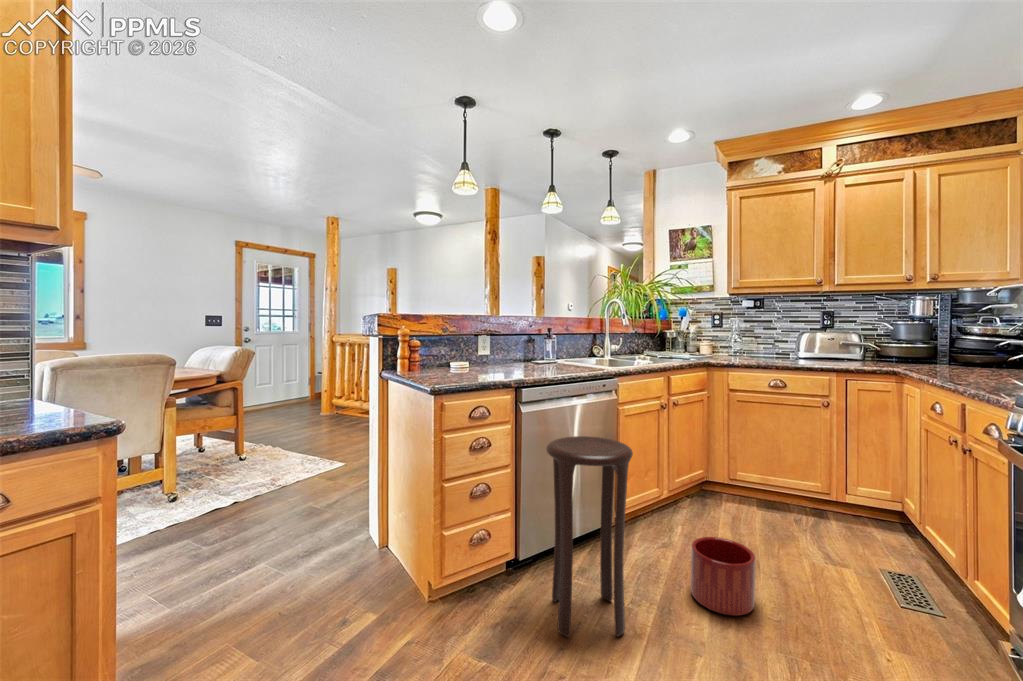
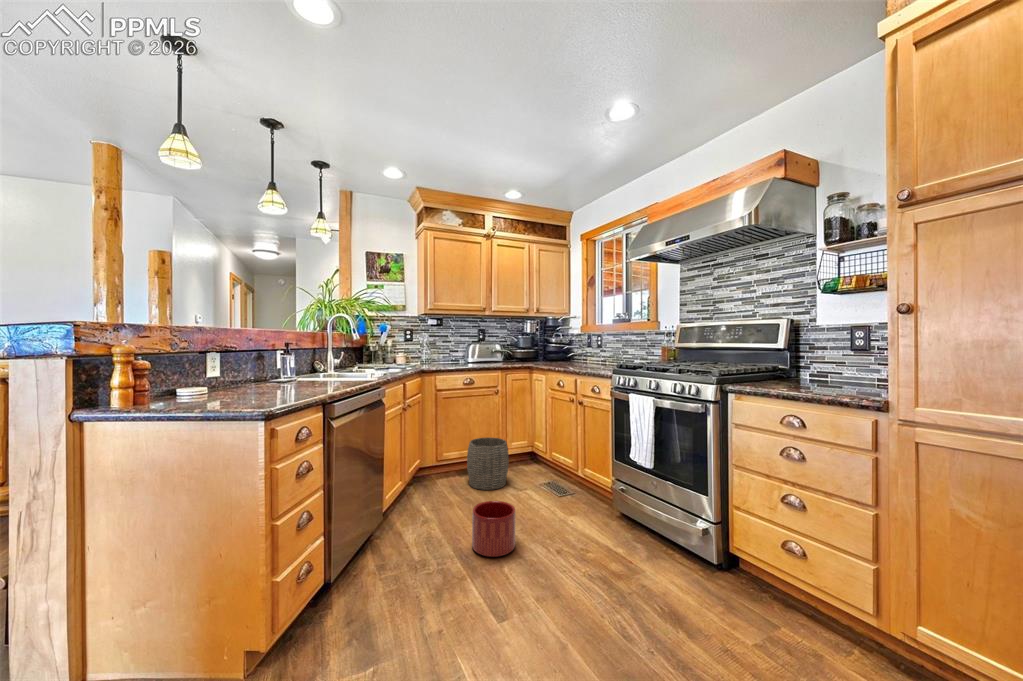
stool: present [546,436,633,637] -> none [384,443,464,639]
woven basket: none [756,462,825,540] -> present [467,437,509,490]

